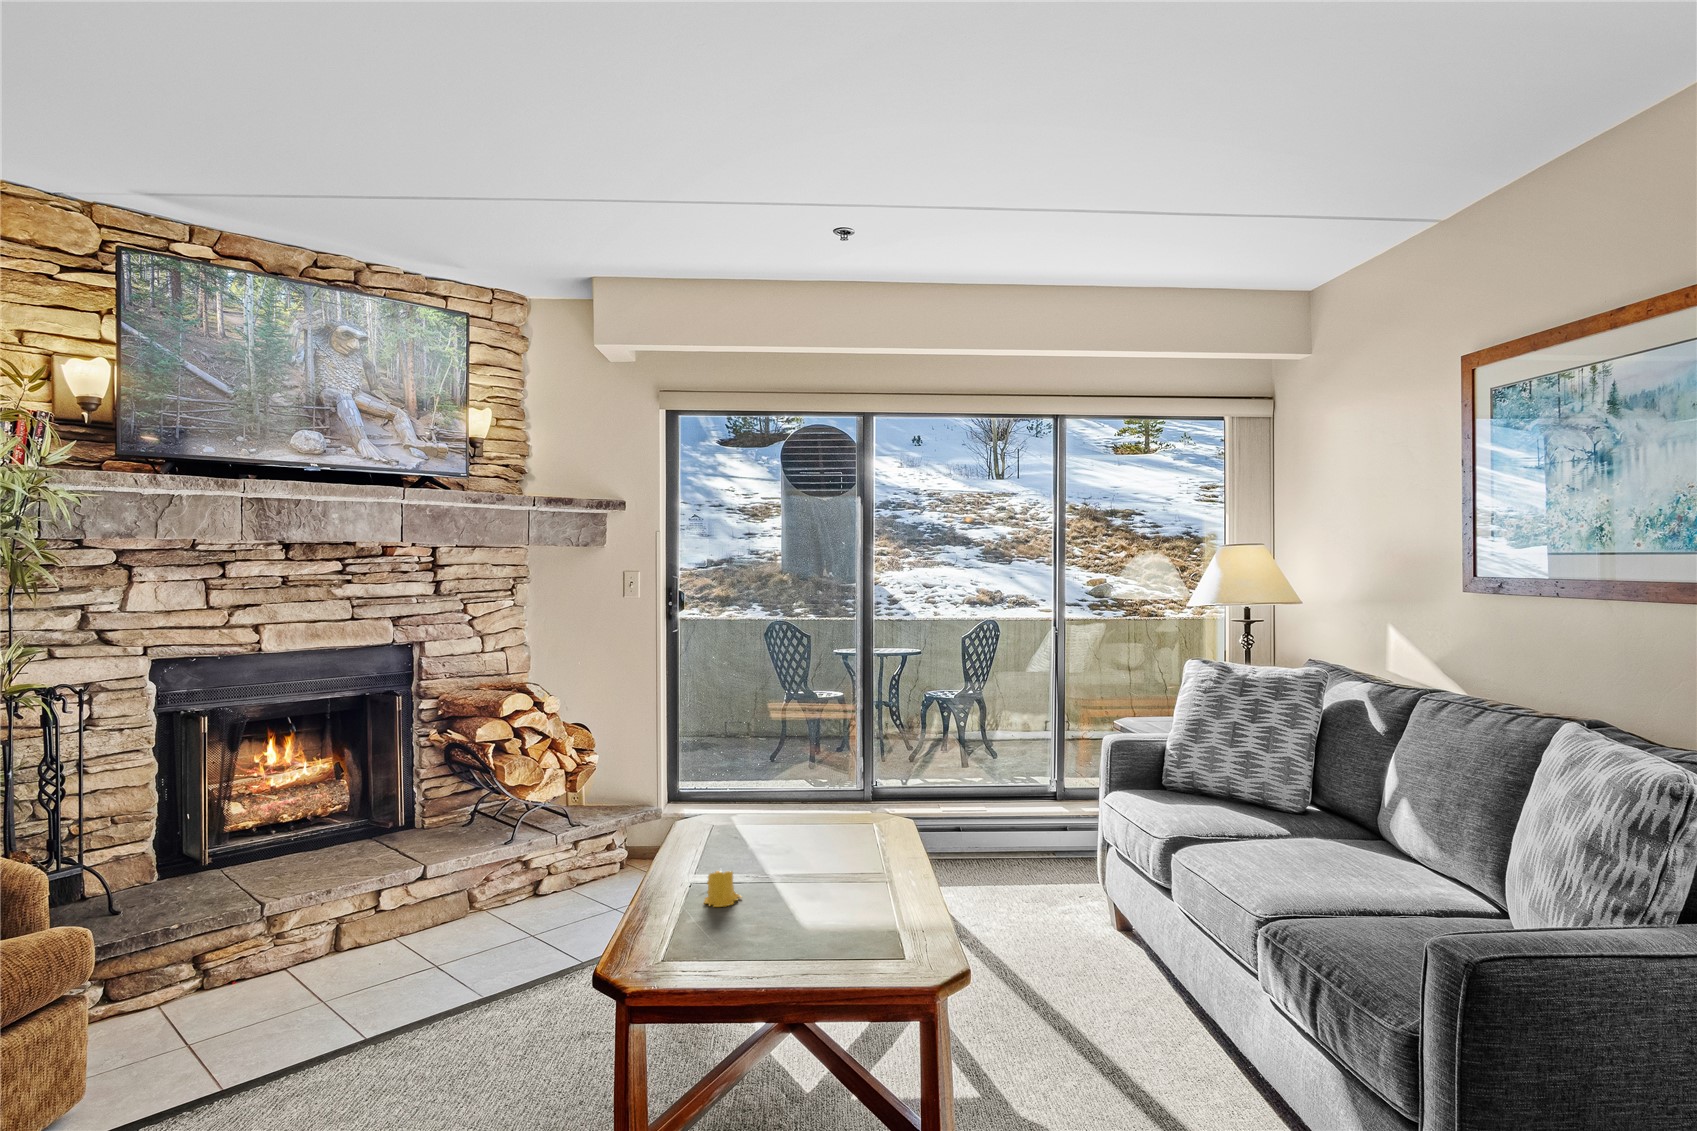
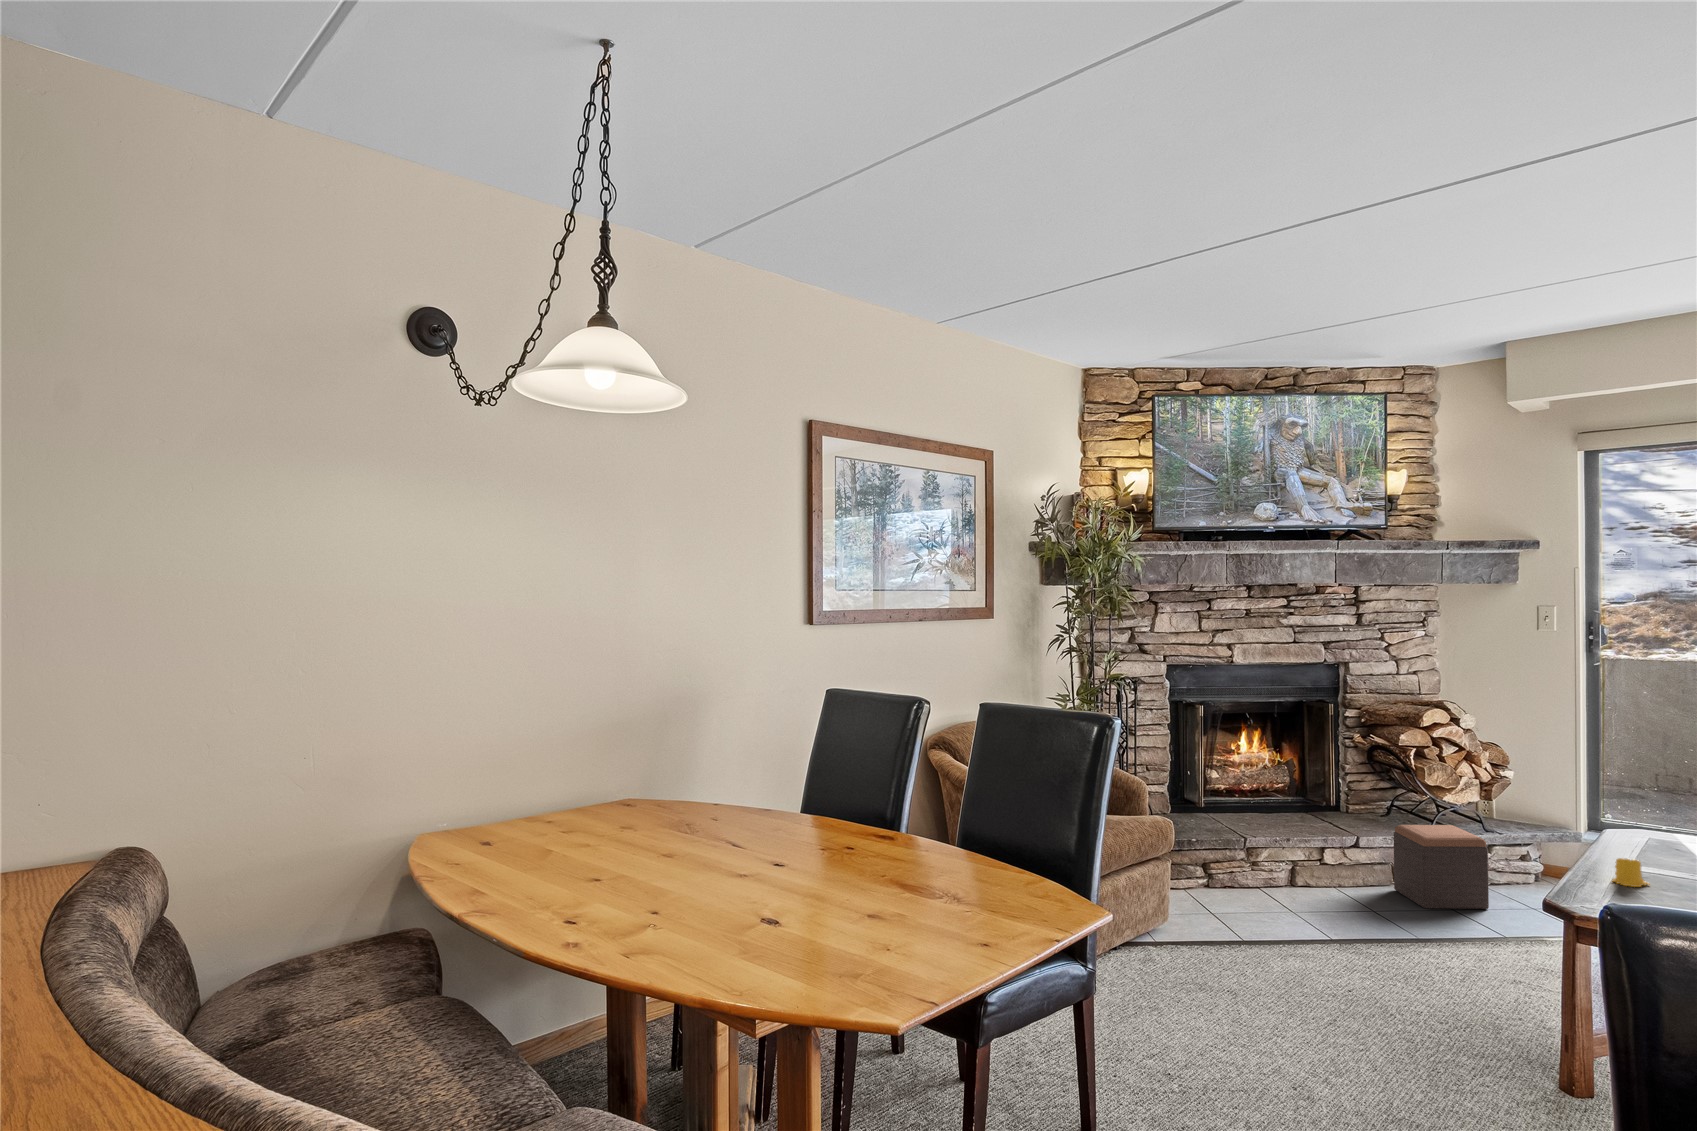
footstool: none [470,826,573,940] -> present [1394,825,1489,909]

